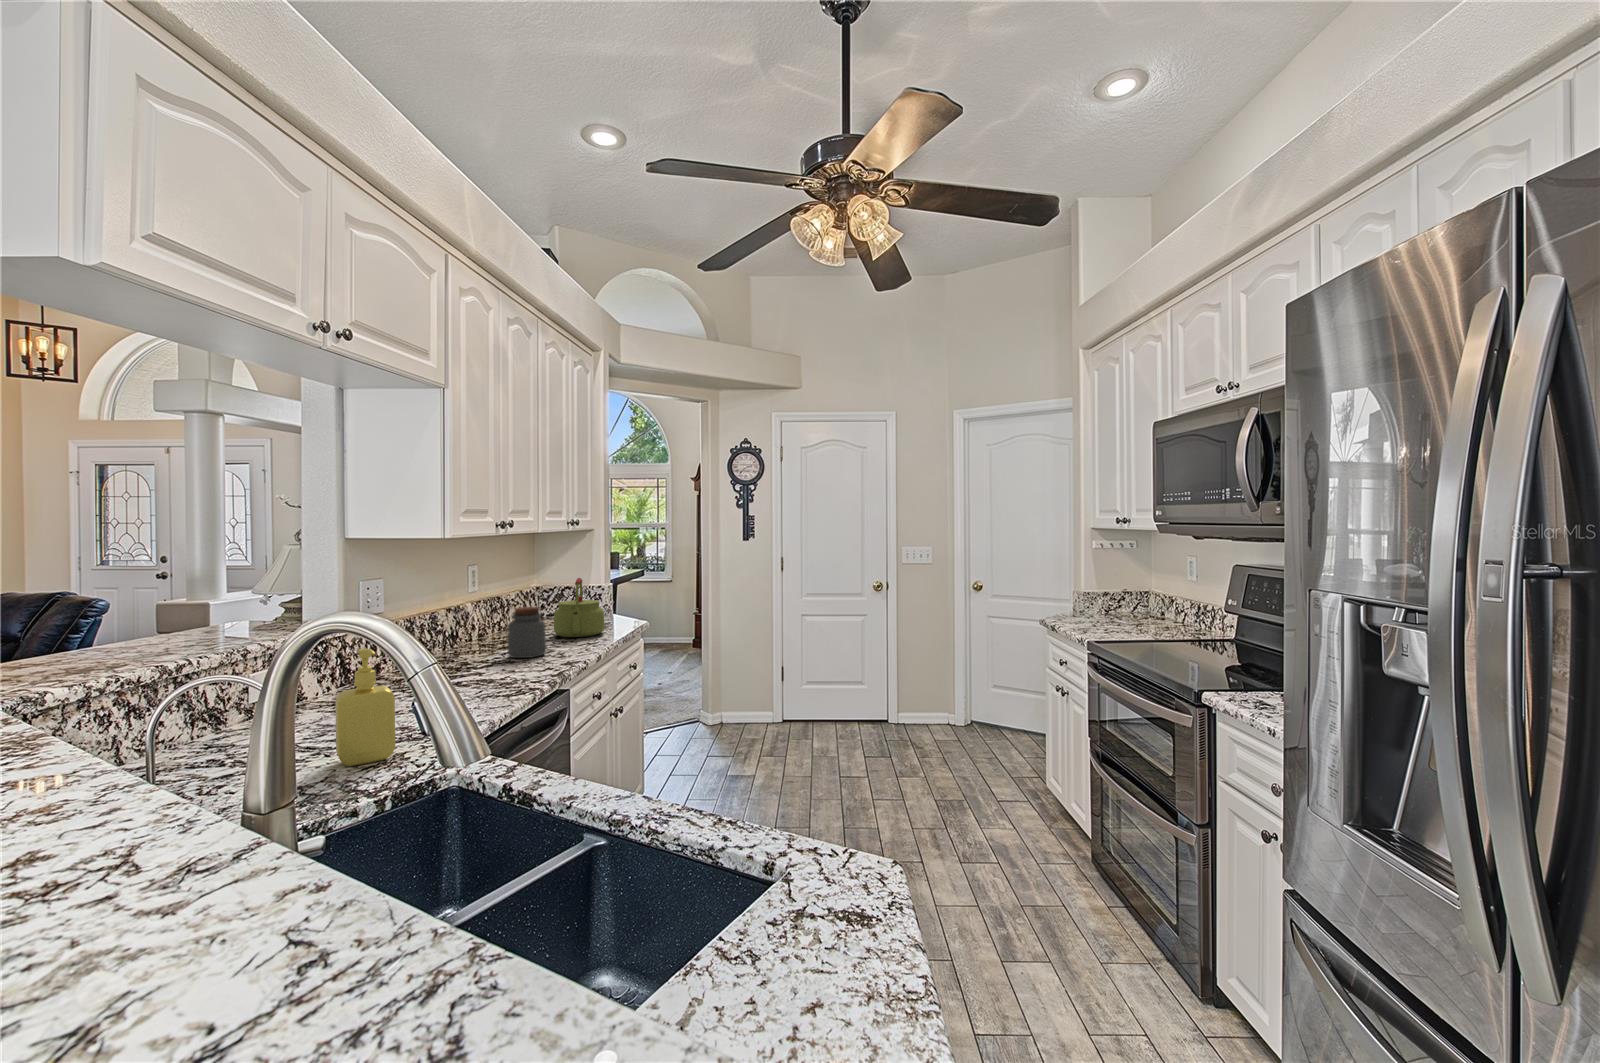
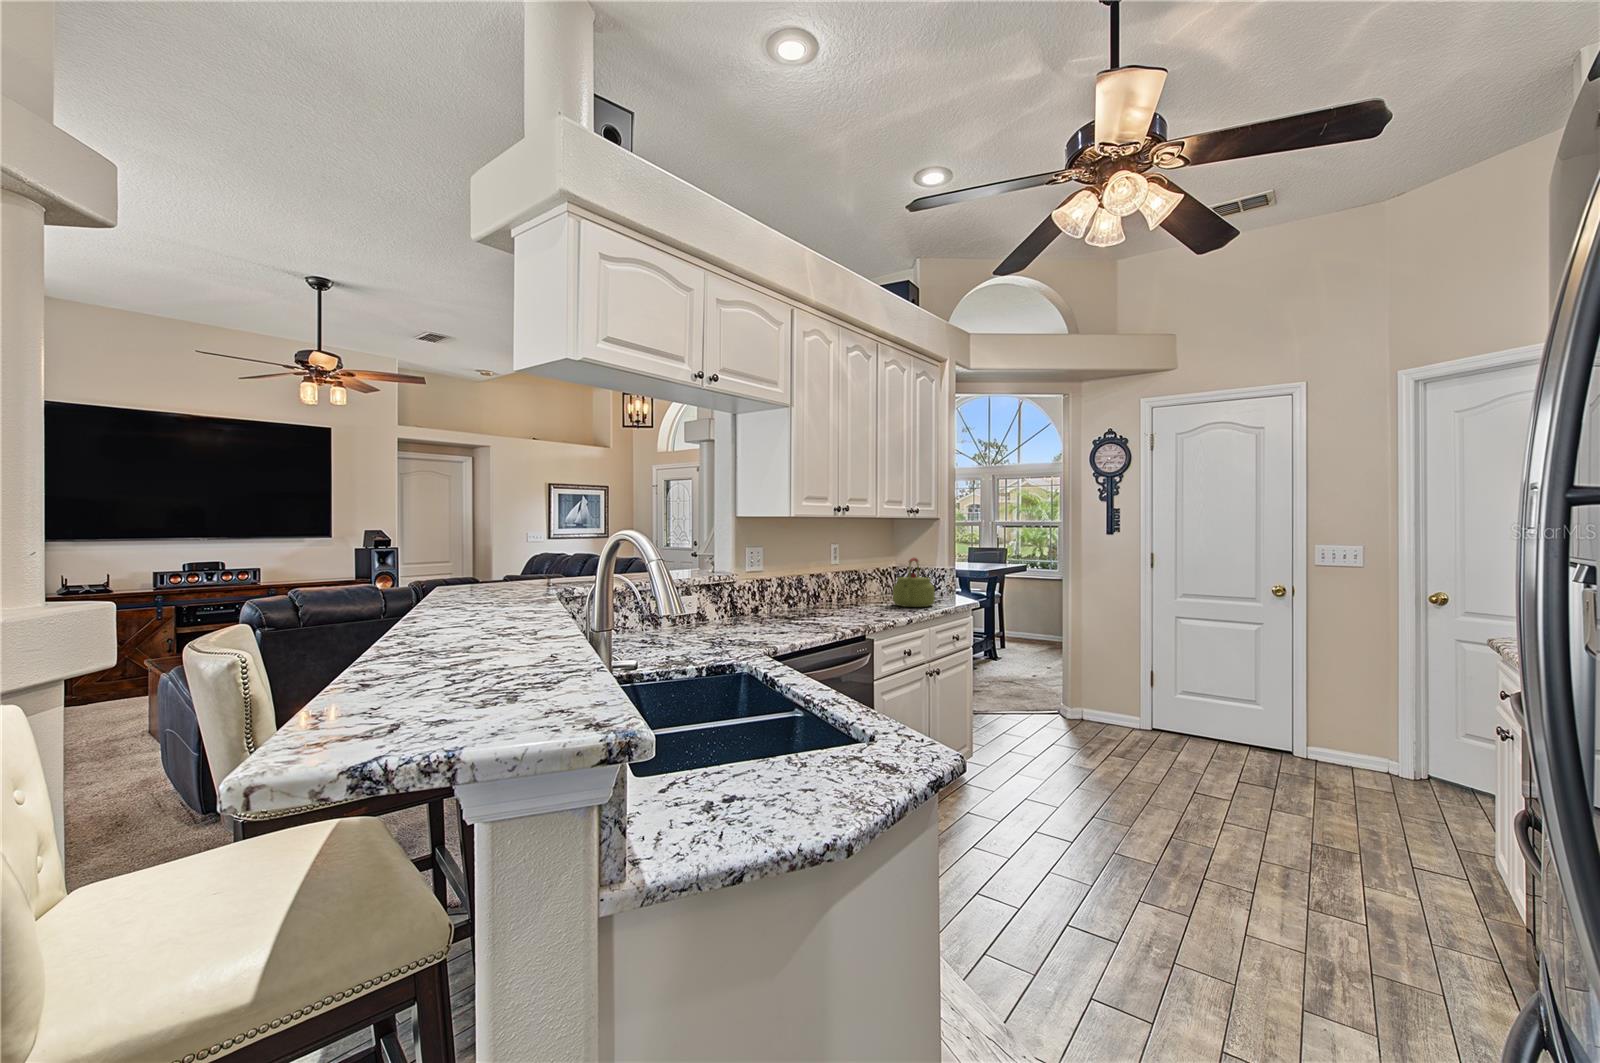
jar: present [507,607,547,658] -> none [844,575,873,616]
soap dispenser: present [335,648,395,766] -> none [682,577,715,650]

